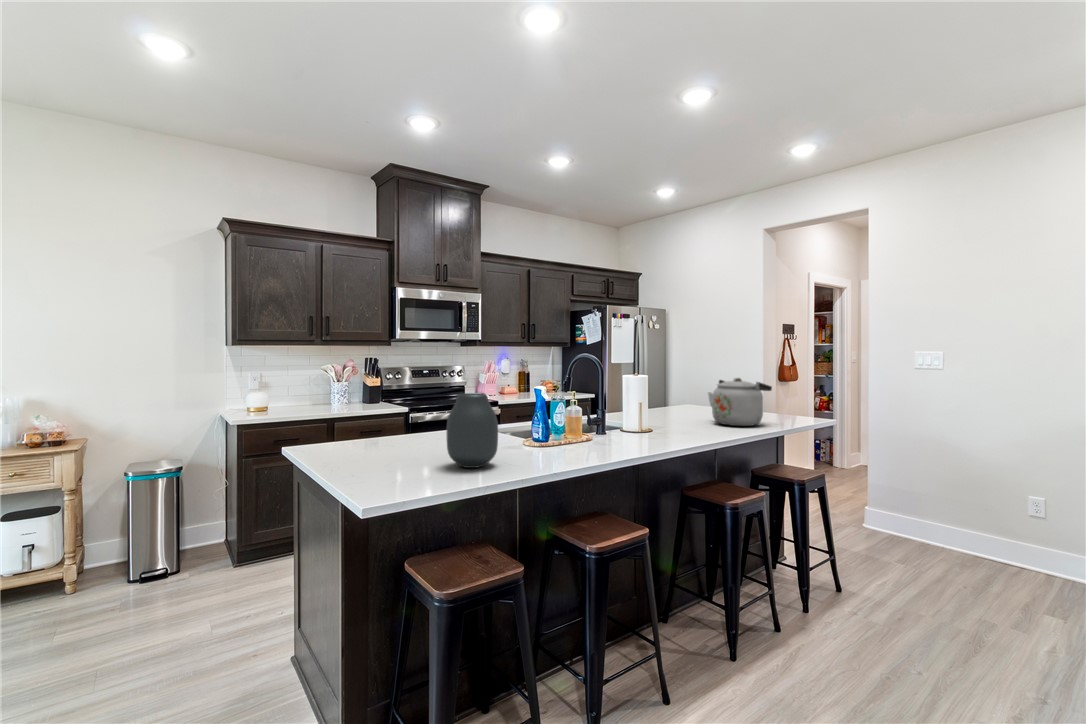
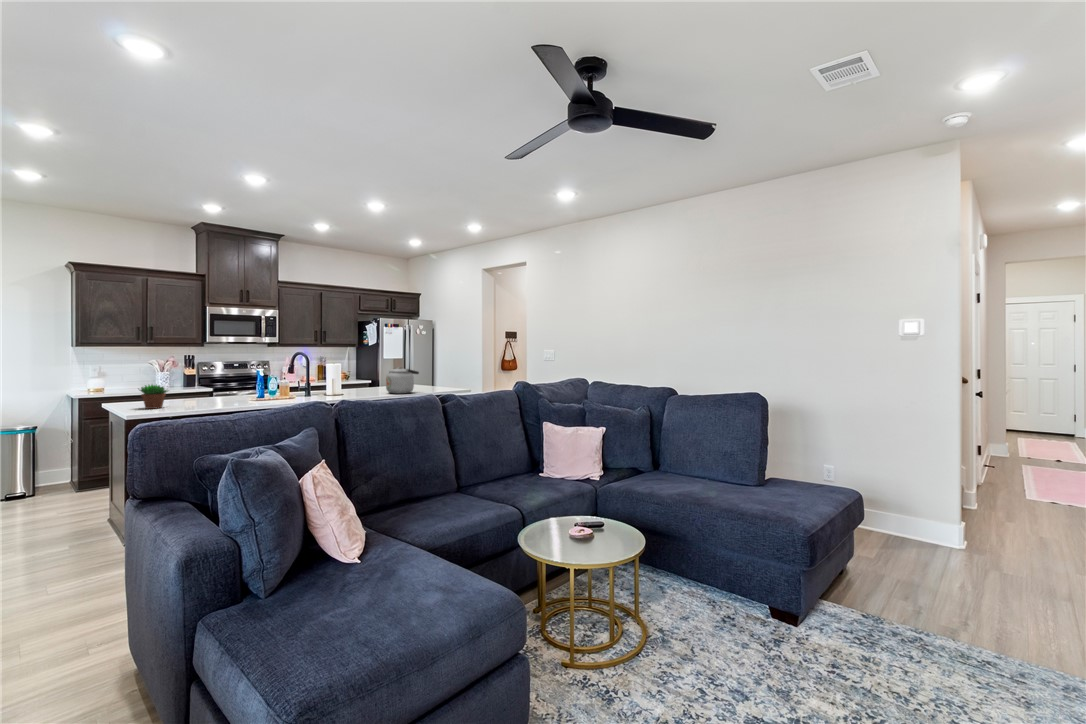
vase: present [446,393,498,468] -> none [187,372,216,408]
succulent plant: none [356,415,407,467] -> present [140,385,168,409]

